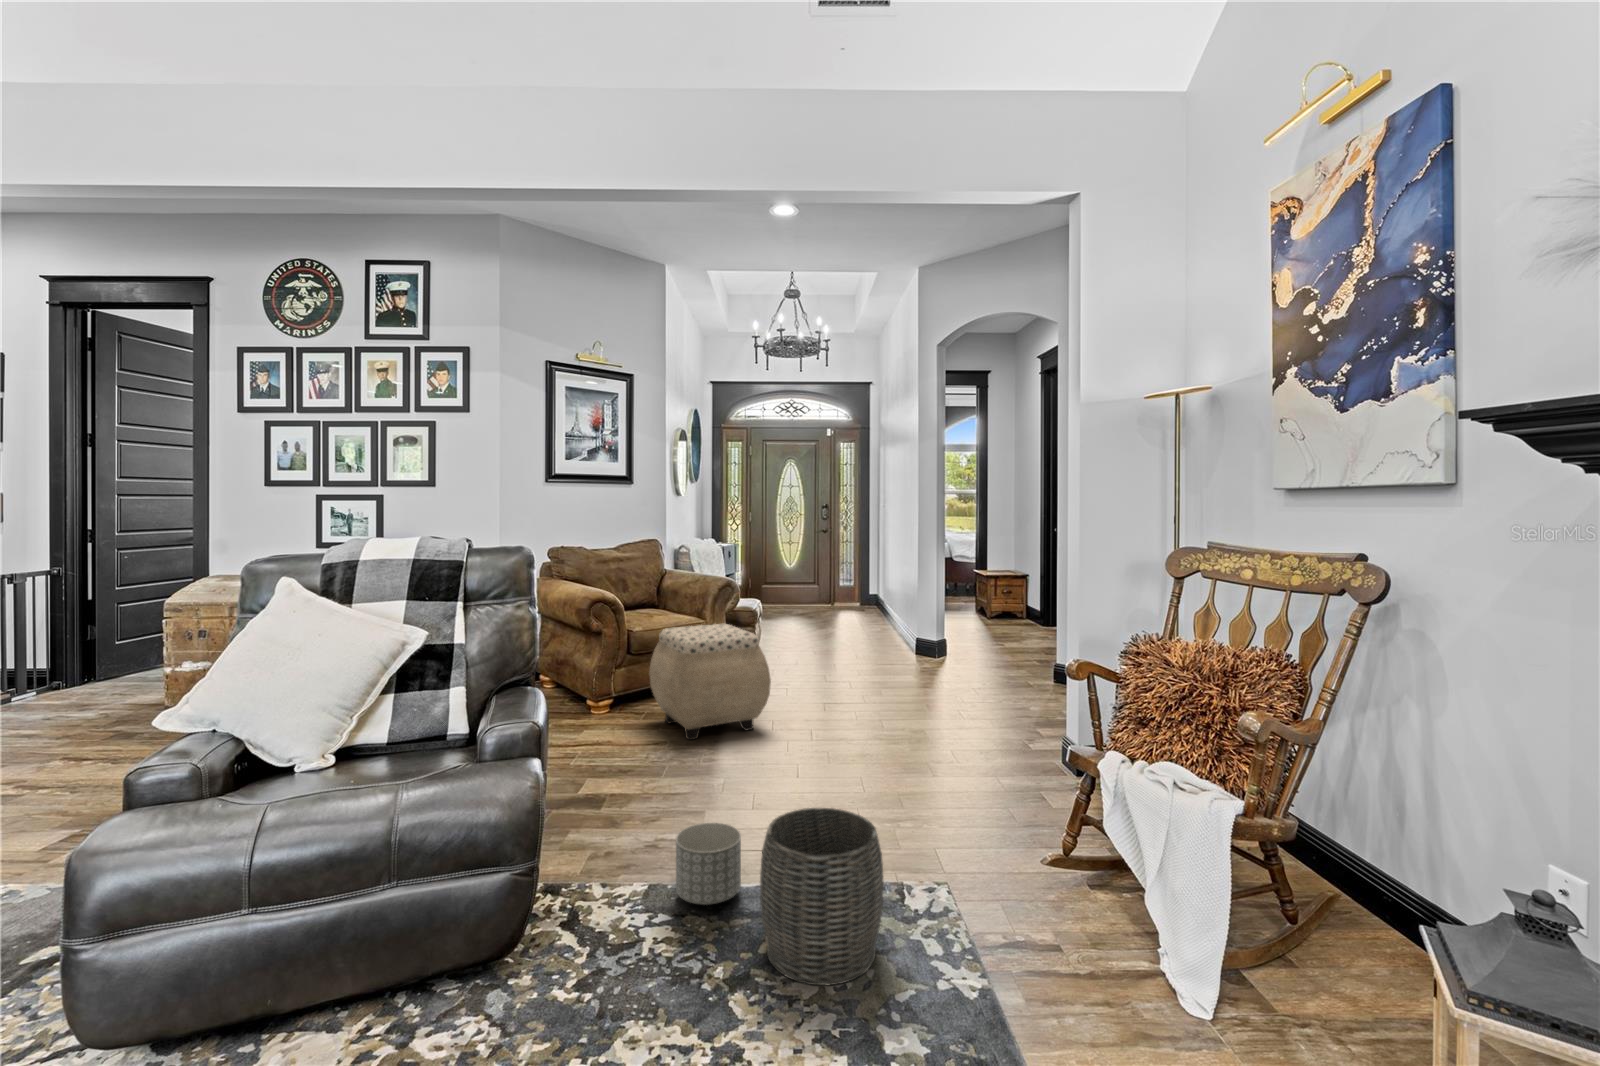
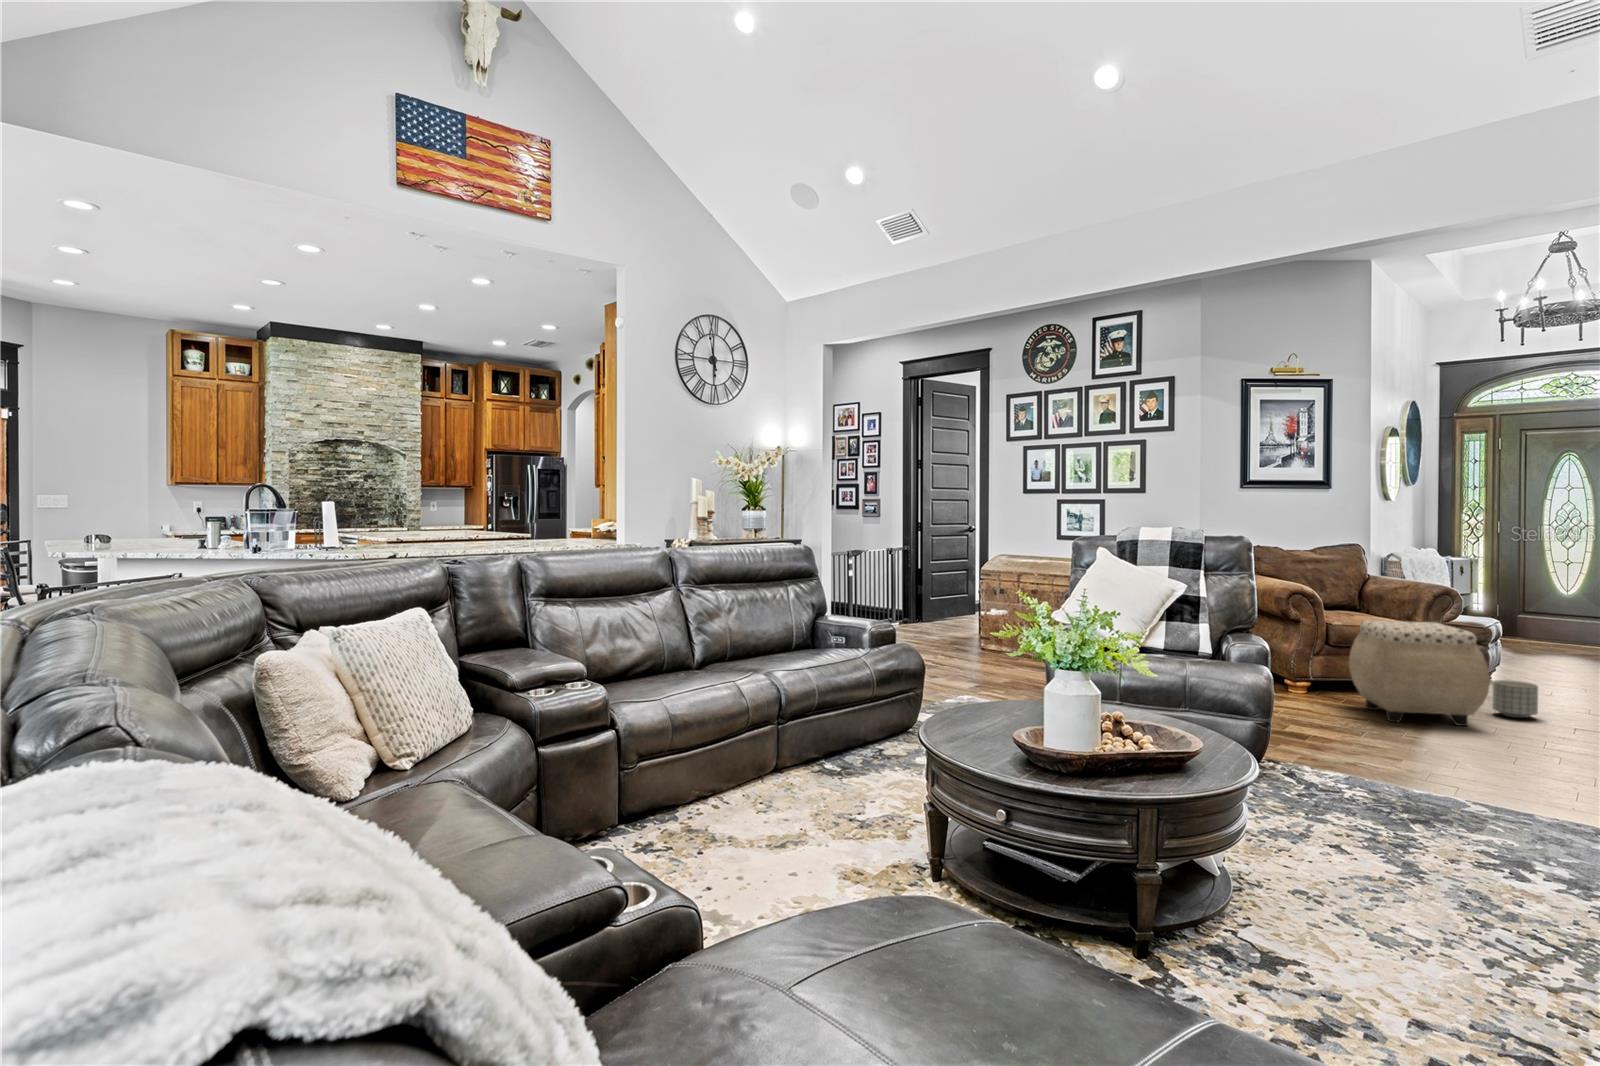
woven basket: present [760,808,883,986] -> none [1443,735,1564,855]
planter: present [676,823,741,905] -> present [1492,680,1538,718]

